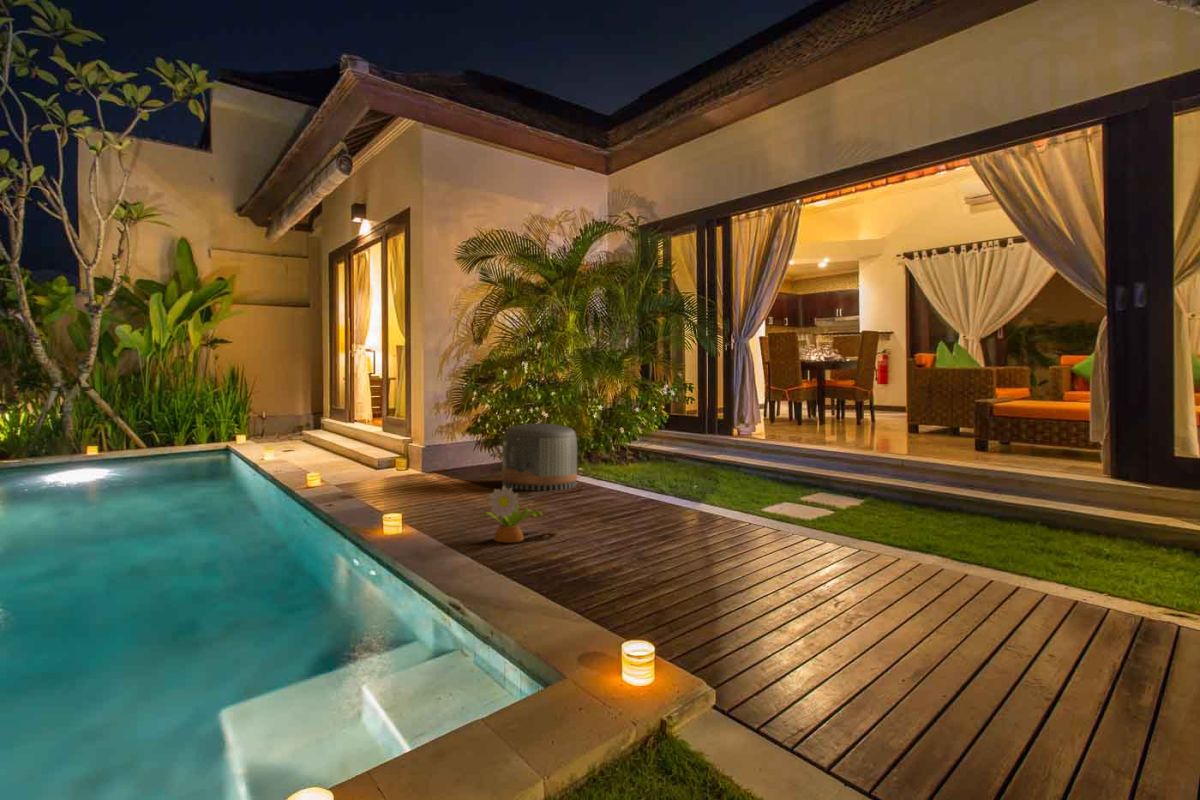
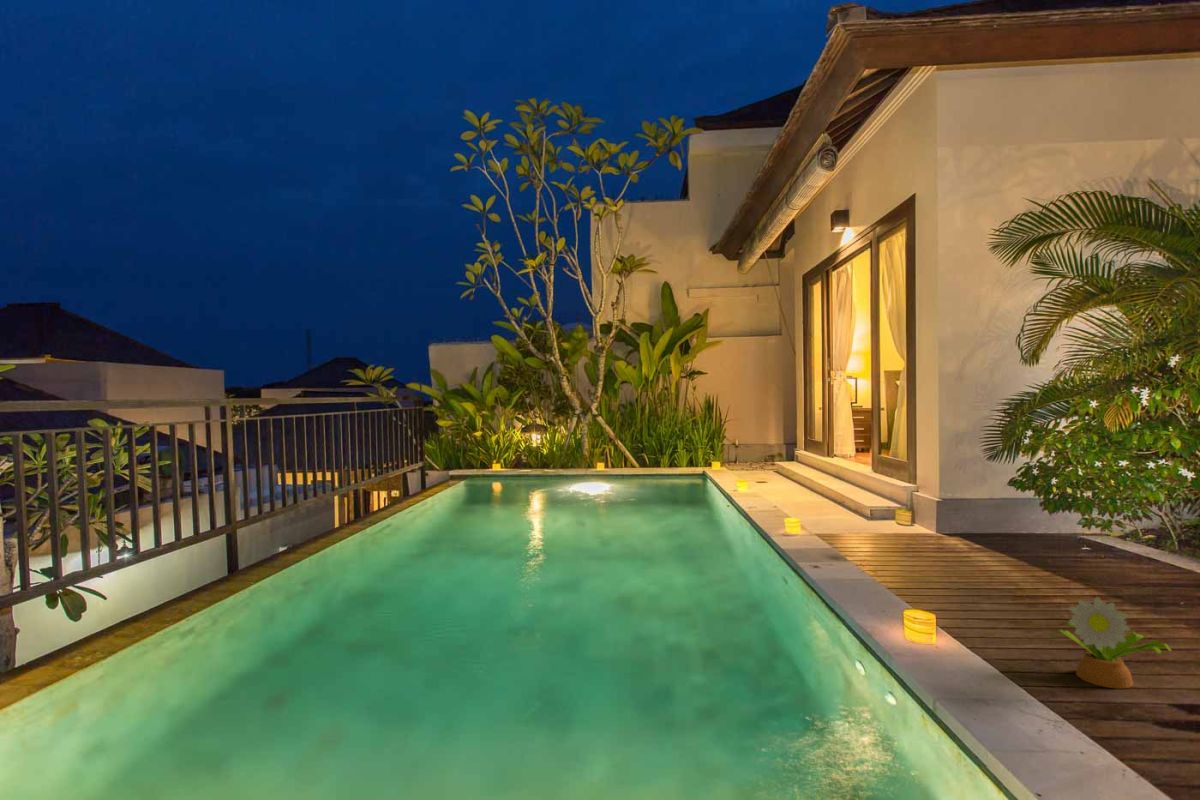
pouf: present [502,423,577,491] -> none [1032,471,1160,569]

